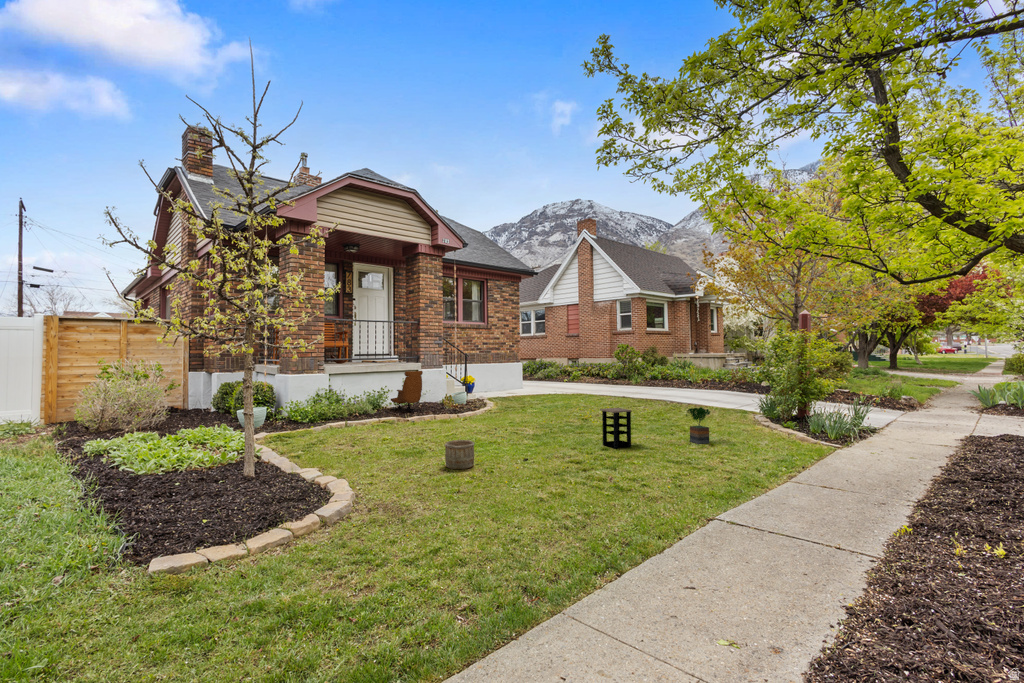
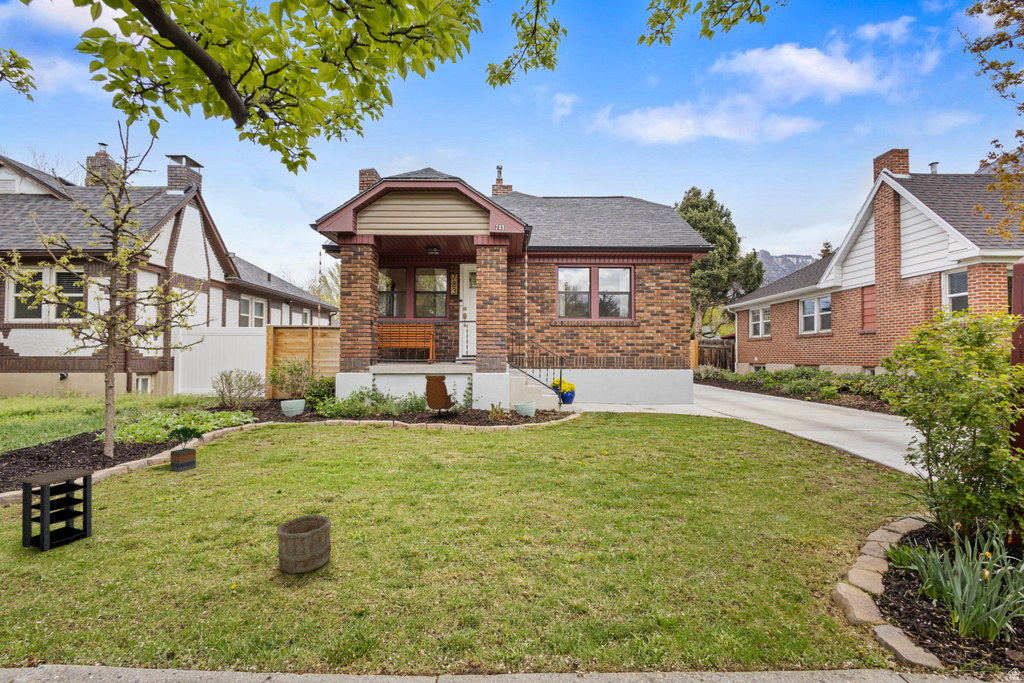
potted tree: present [686,407,710,444] -> present [167,428,203,472]
side table: present [600,408,631,449] -> present [18,468,94,552]
wooden bucket: present [444,440,475,469] -> present [276,515,331,574]

